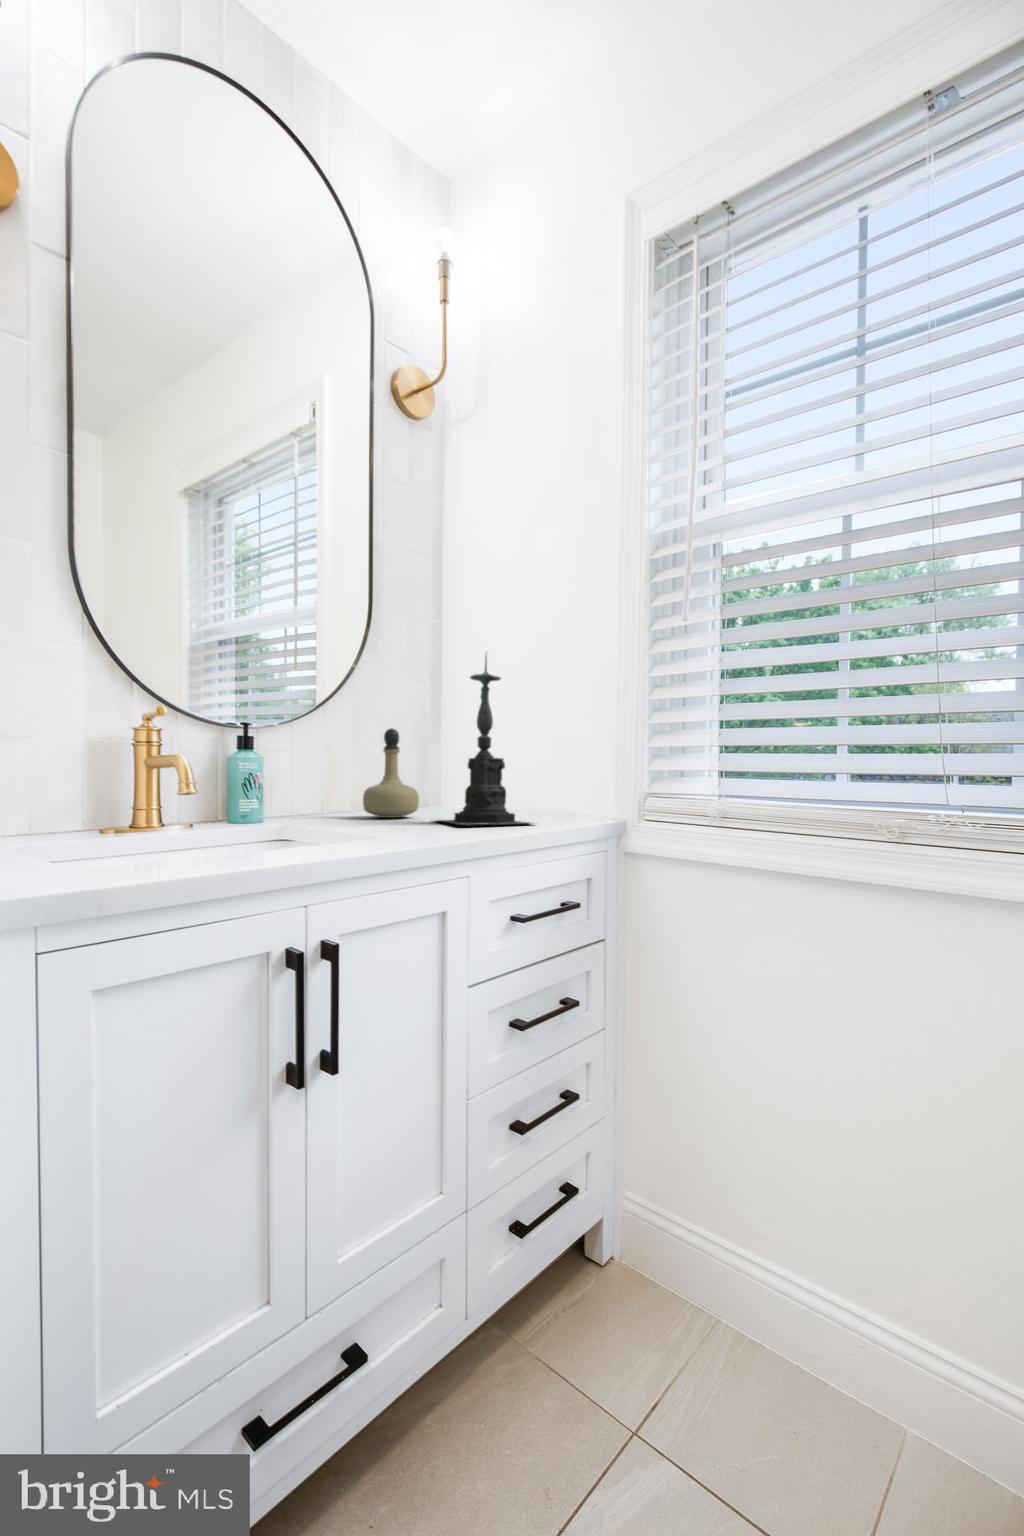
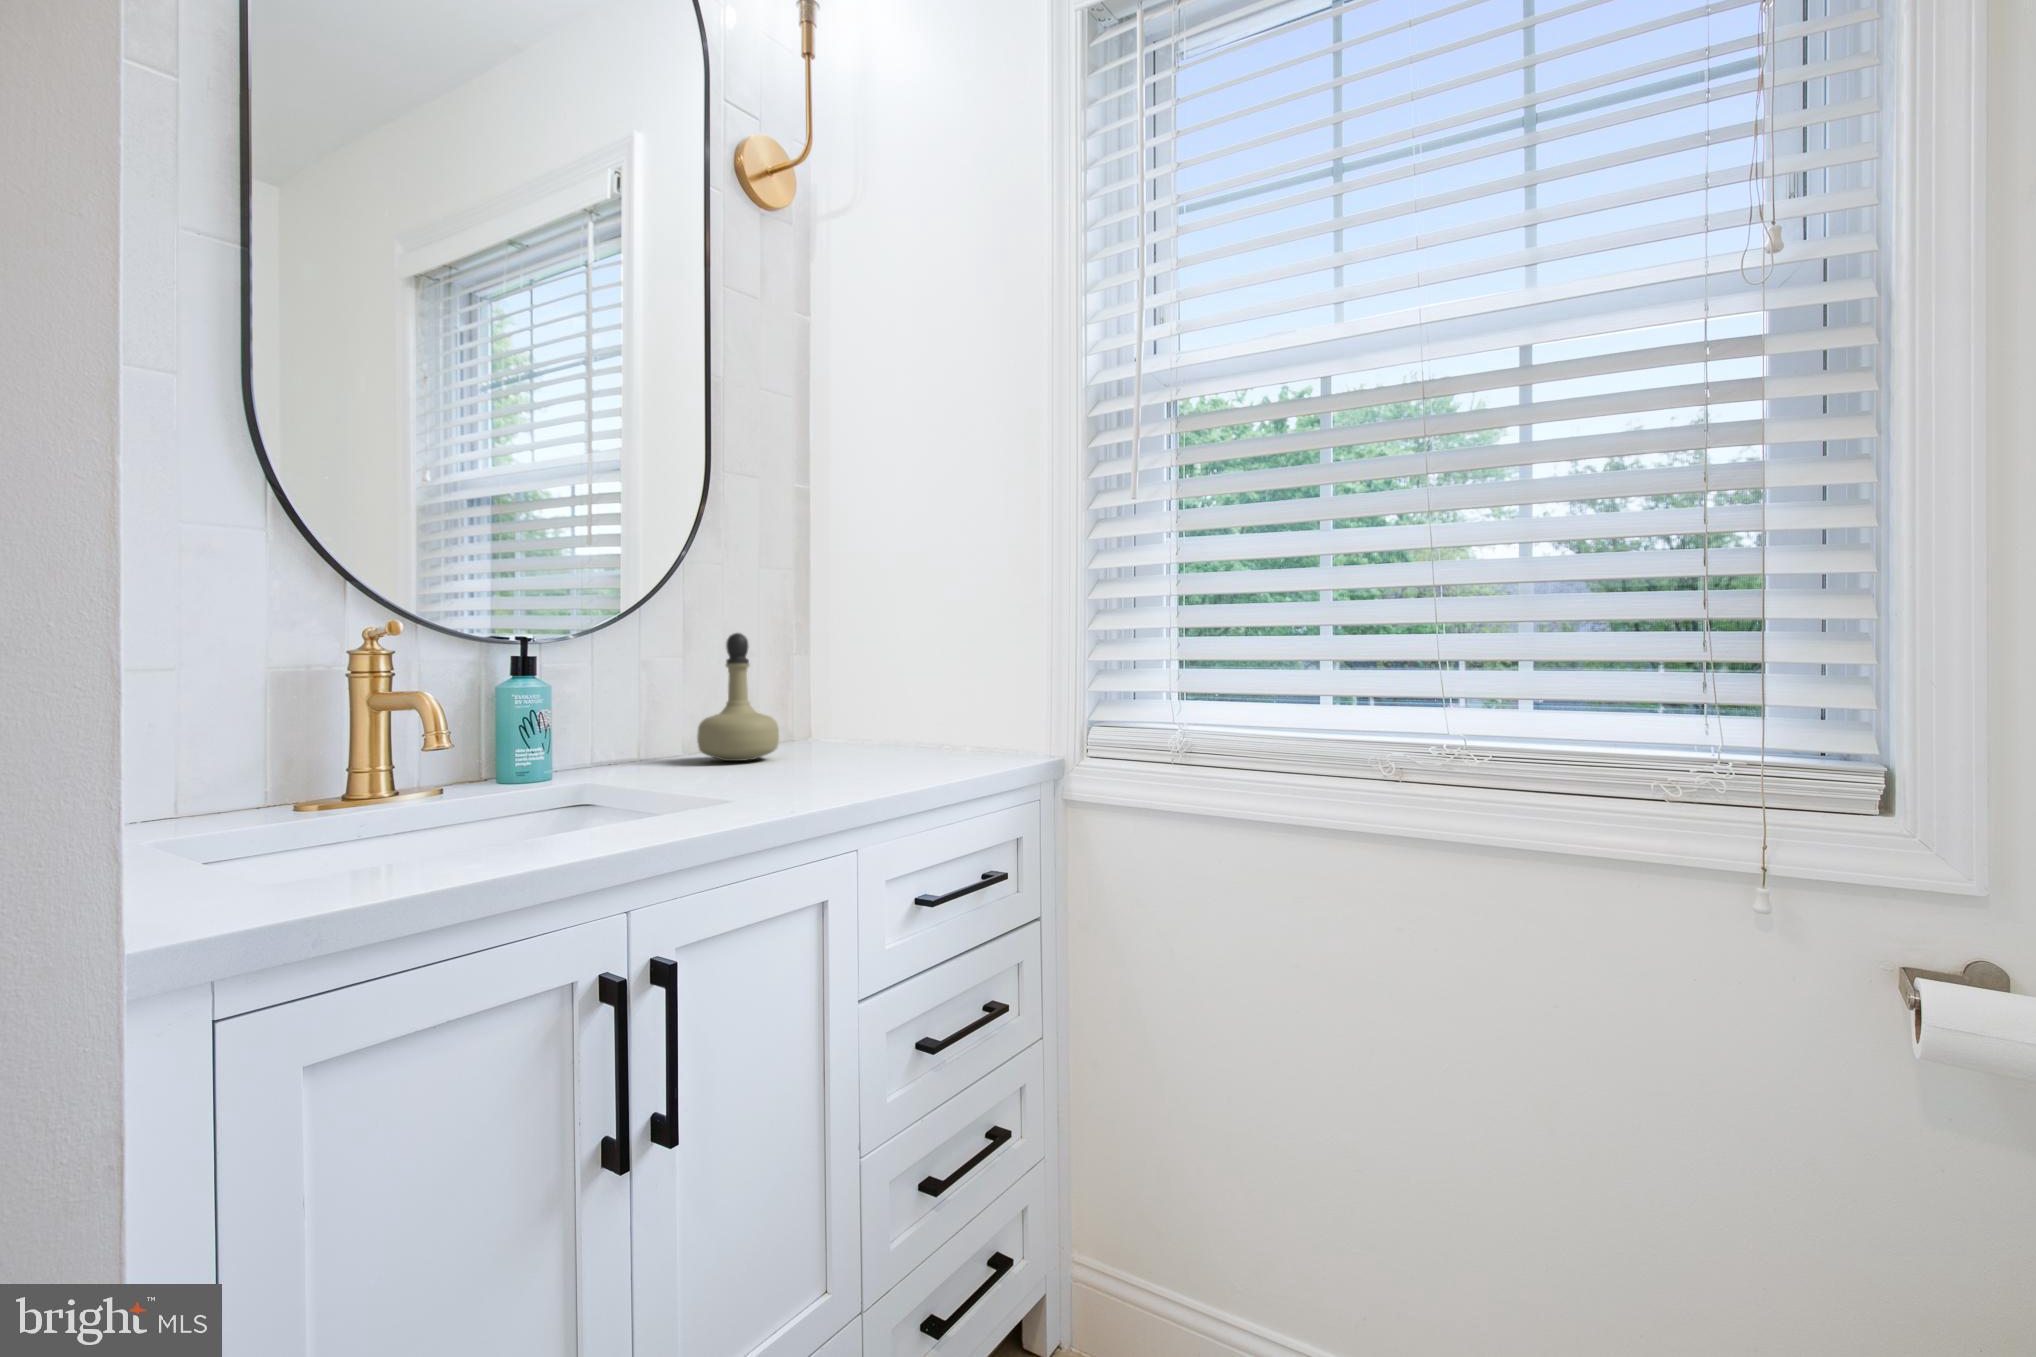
candle holder: present [437,653,531,825] -> none [797,527,949,776]

